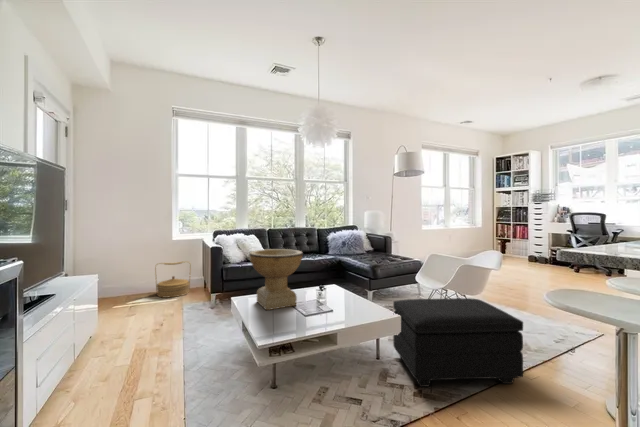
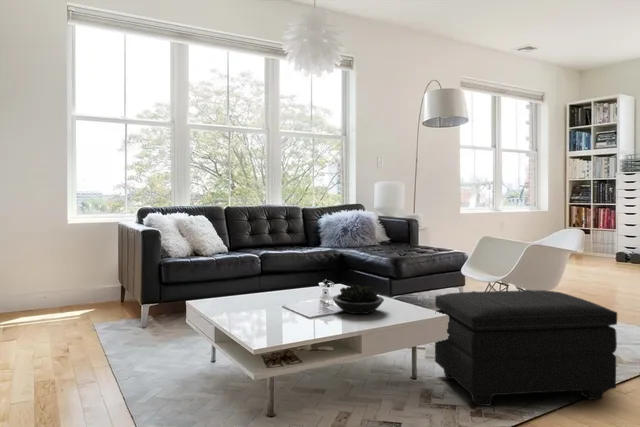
decorative bowl: present [249,249,303,310] -> none [220,226,300,312]
woven basket: present [155,261,191,298] -> none [45,257,103,314]
succulent plant: none [322,292,357,314] -> present [333,285,384,314]

